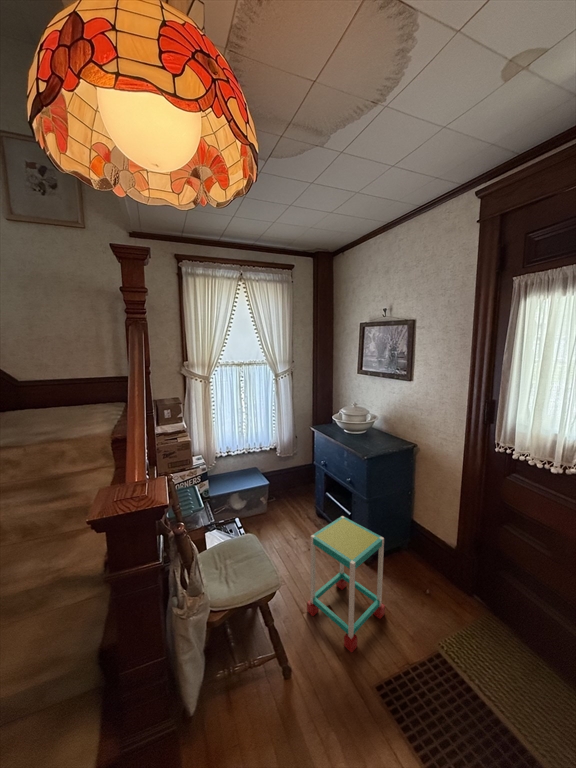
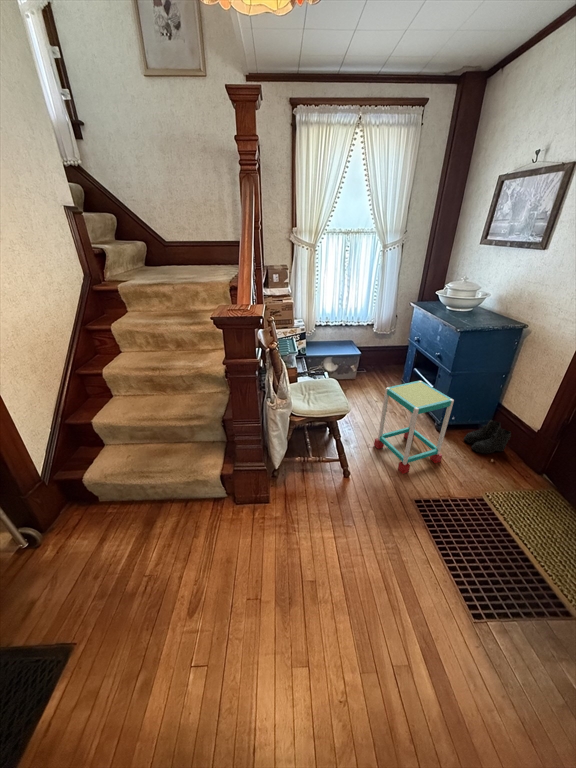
boots: none [394,542,437,587] -> present [464,420,511,454]

